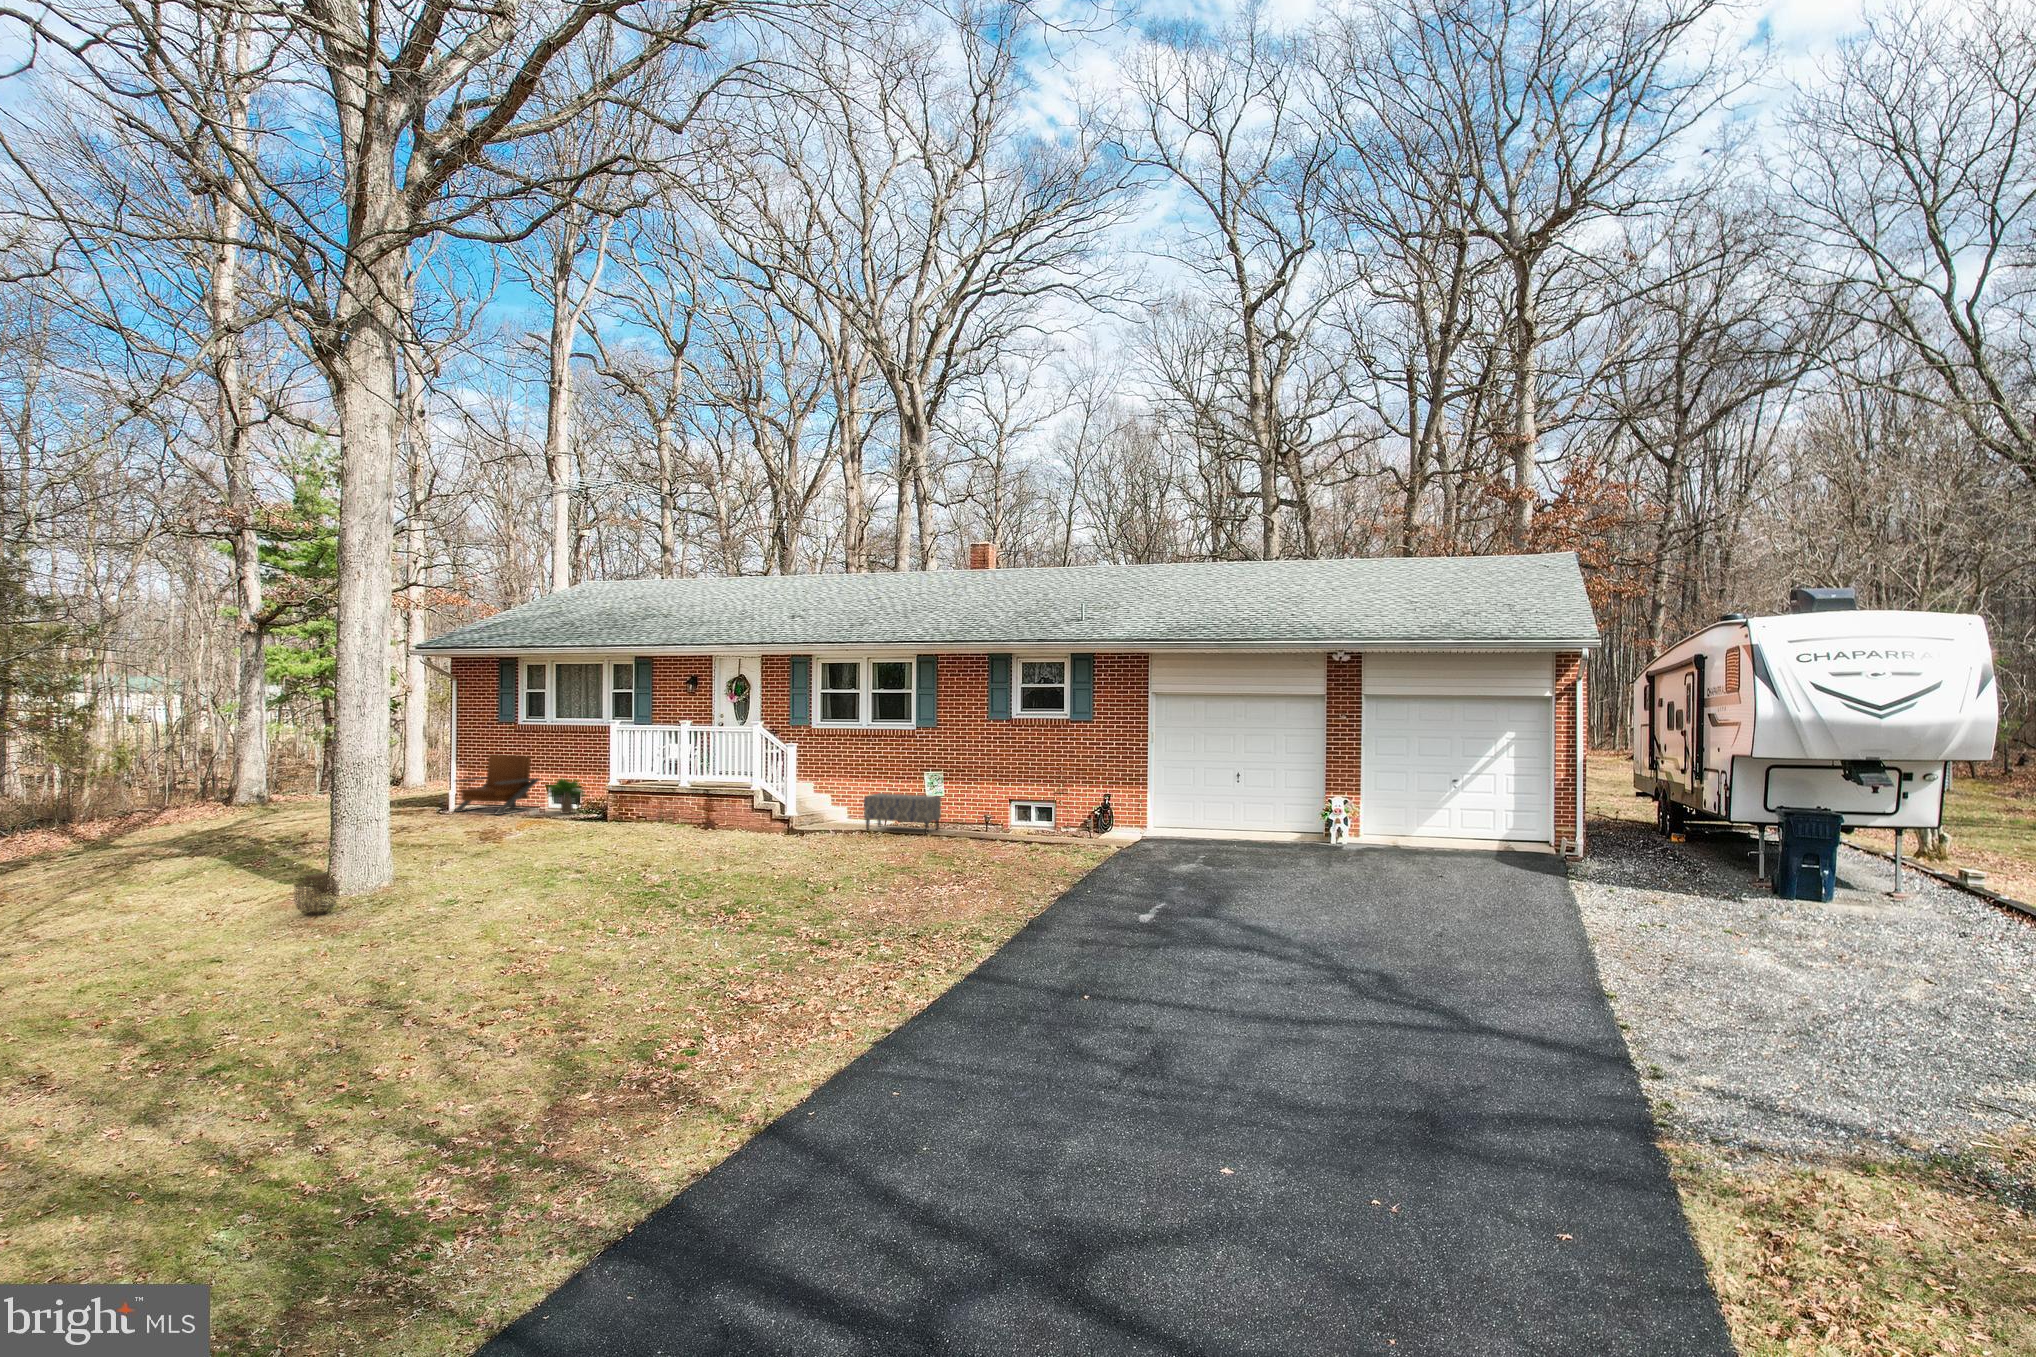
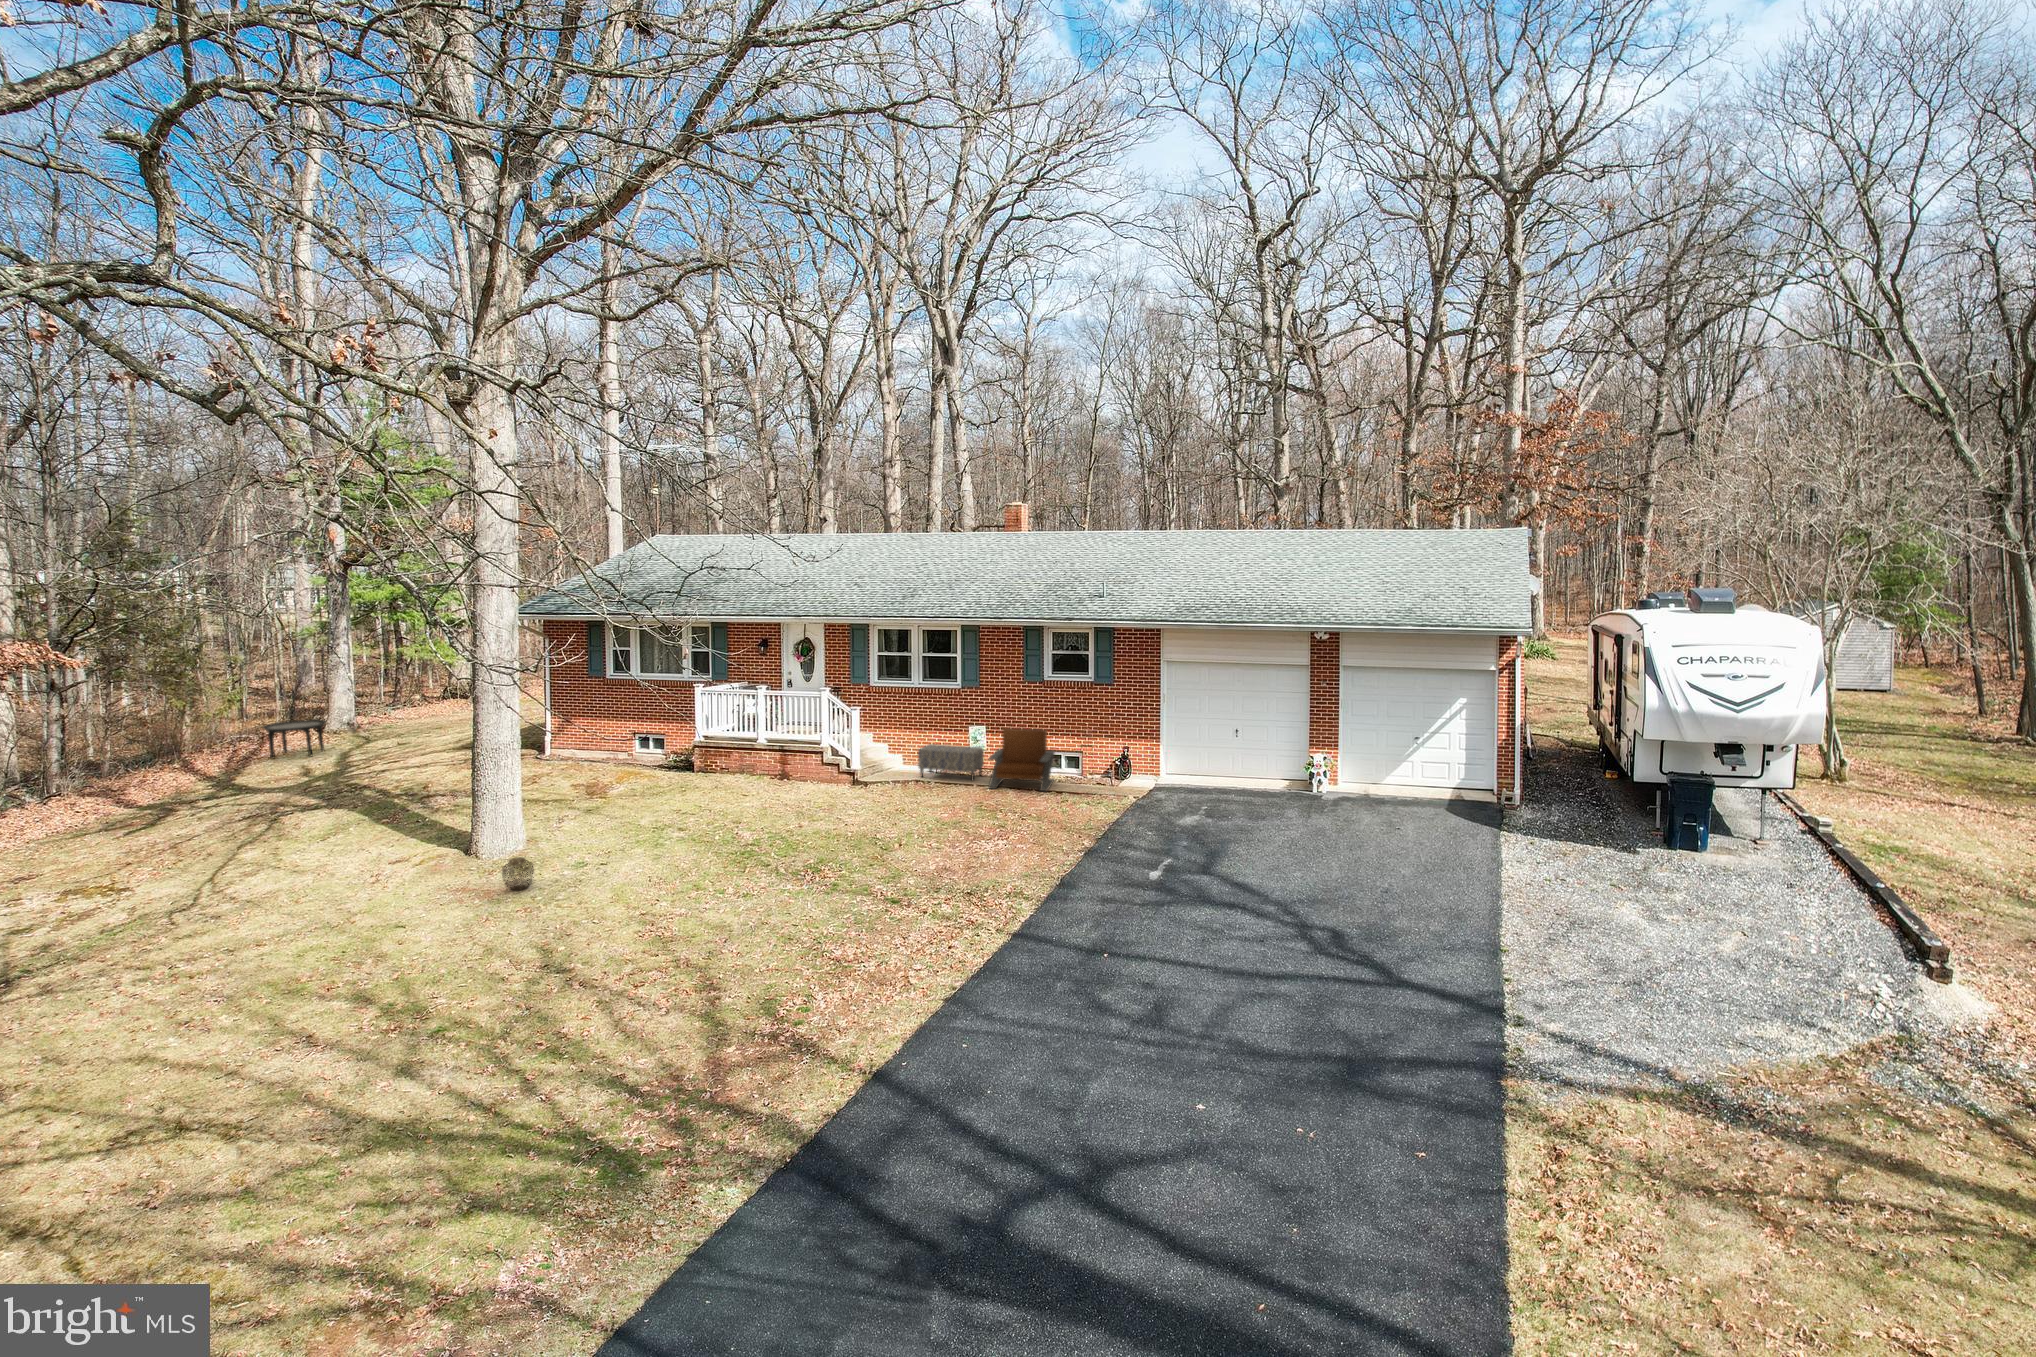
lounge chair: present [454,754,539,815] -> present [989,728,1055,791]
round table: none [116,766,196,806] -> present [263,719,326,759]
potted plant: present [547,779,587,814] -> none [637,729,677,761]

